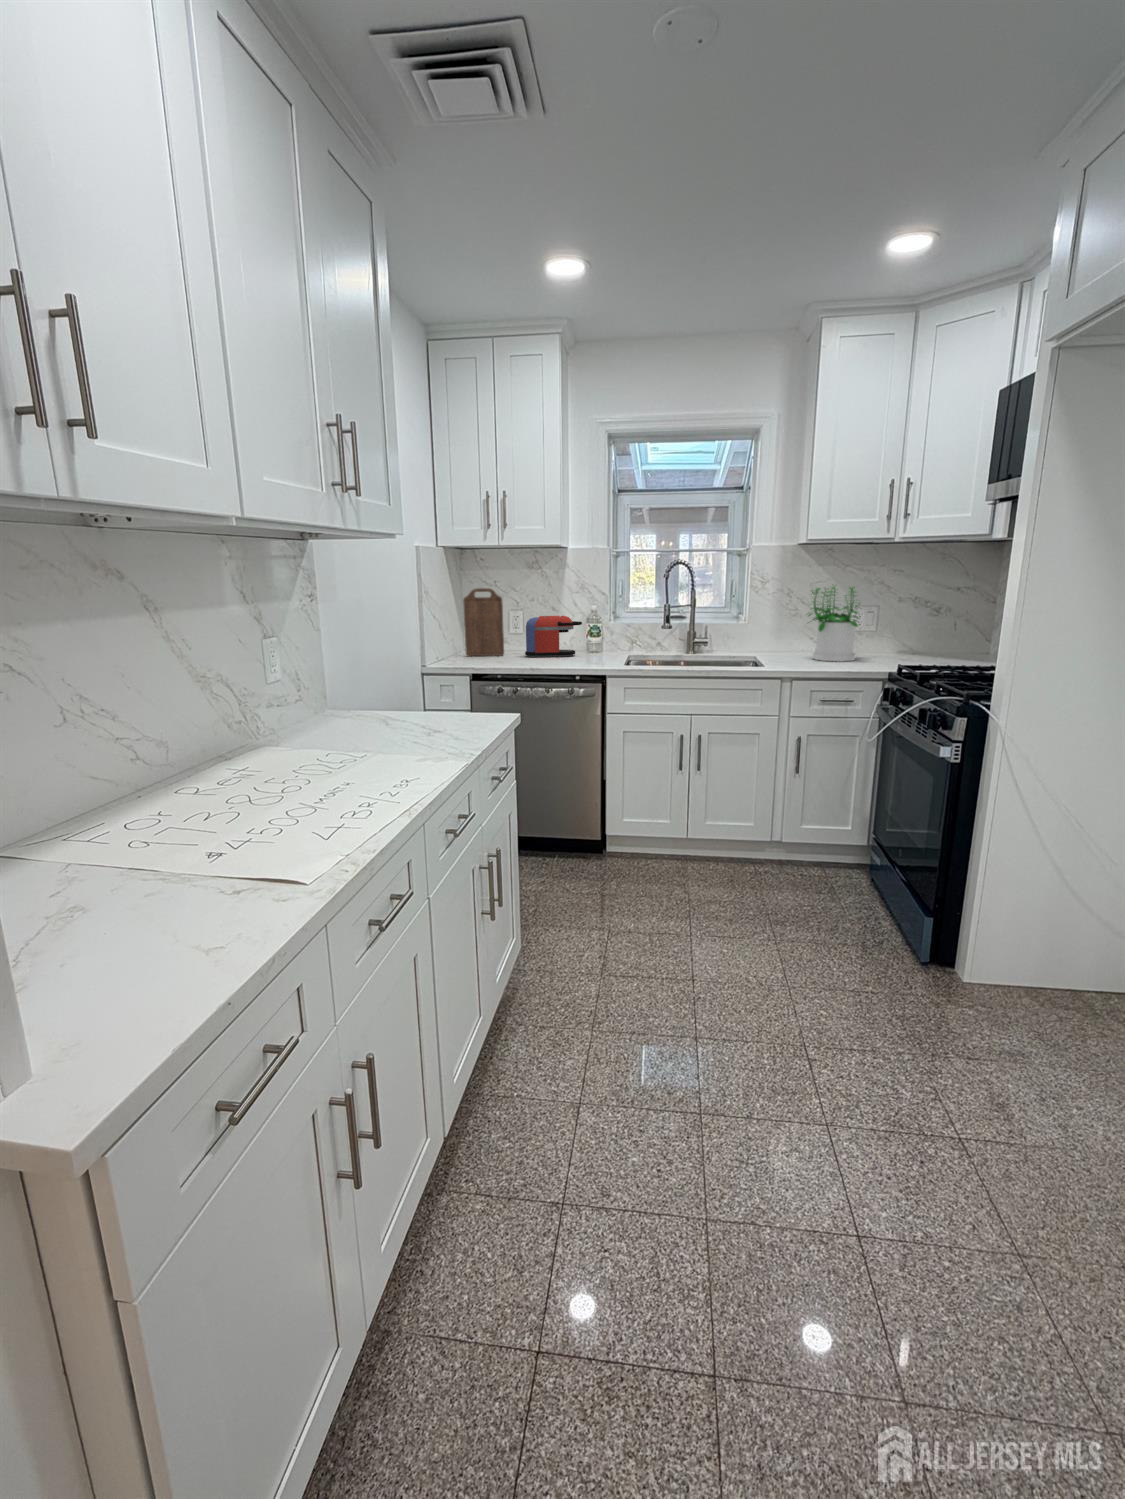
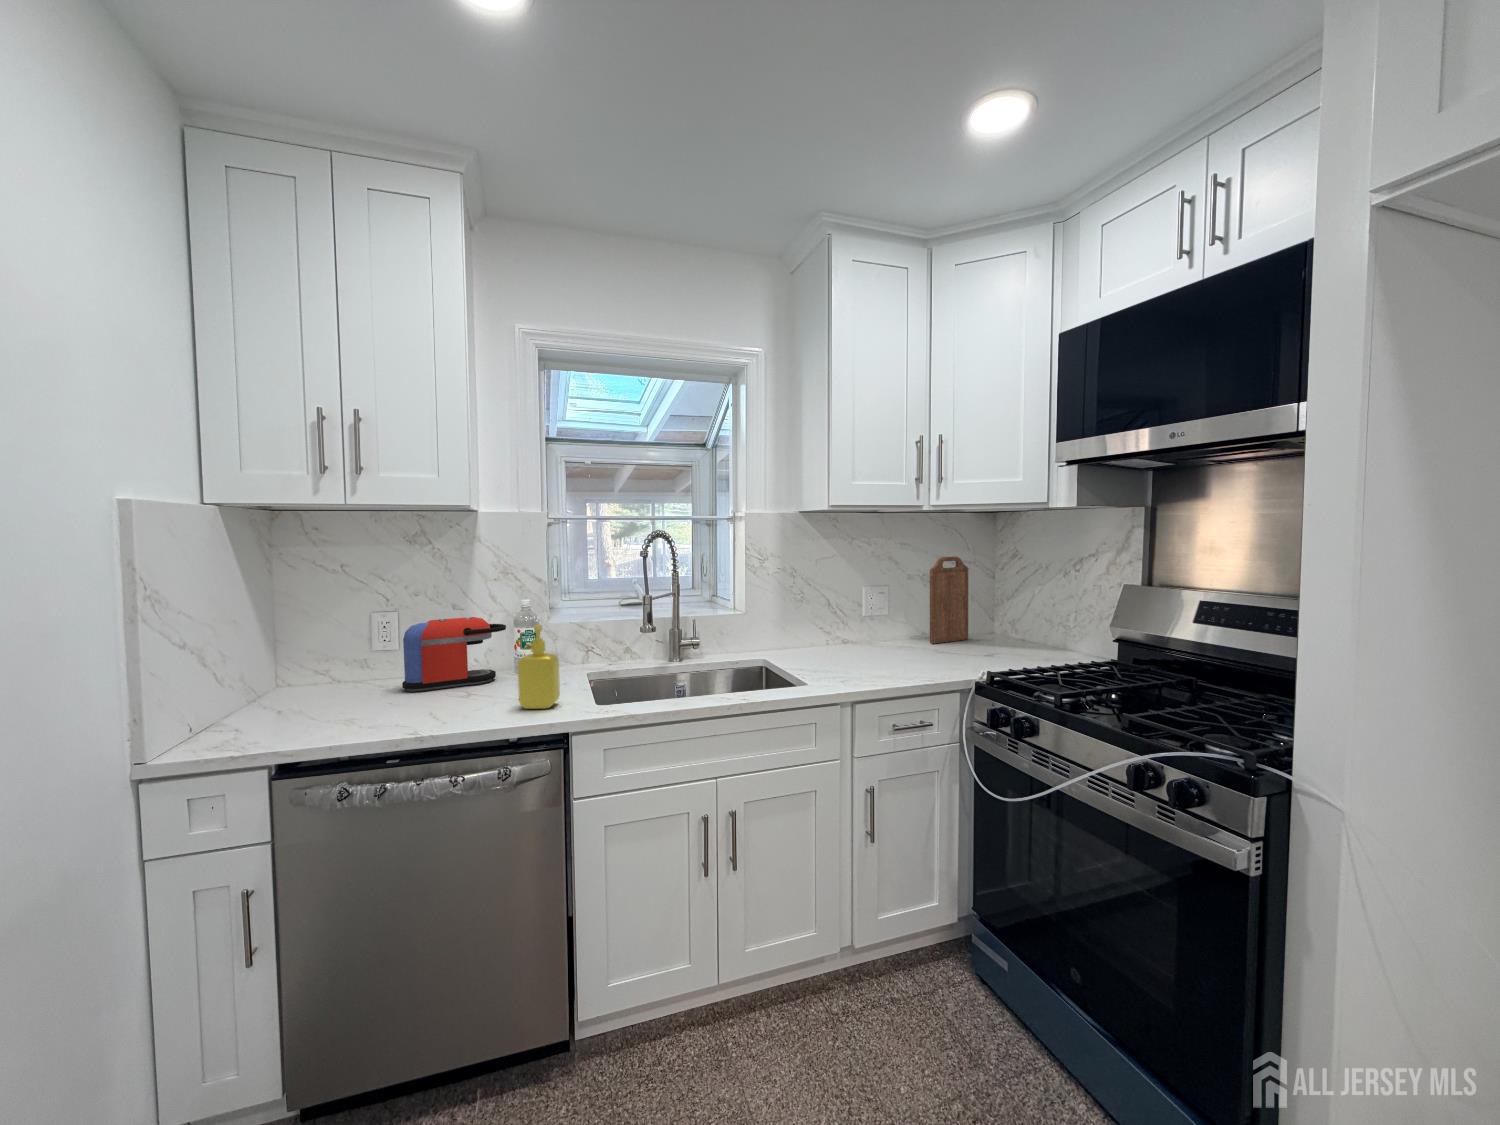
potted plant: present [807,587,860,661] -> none [821,561,896,661]
cutting board: present [463,588,504,656] -> present [930,556,968,644]
soap dispenser: none [582,617,605,665] -> present [518,625,560,709]

